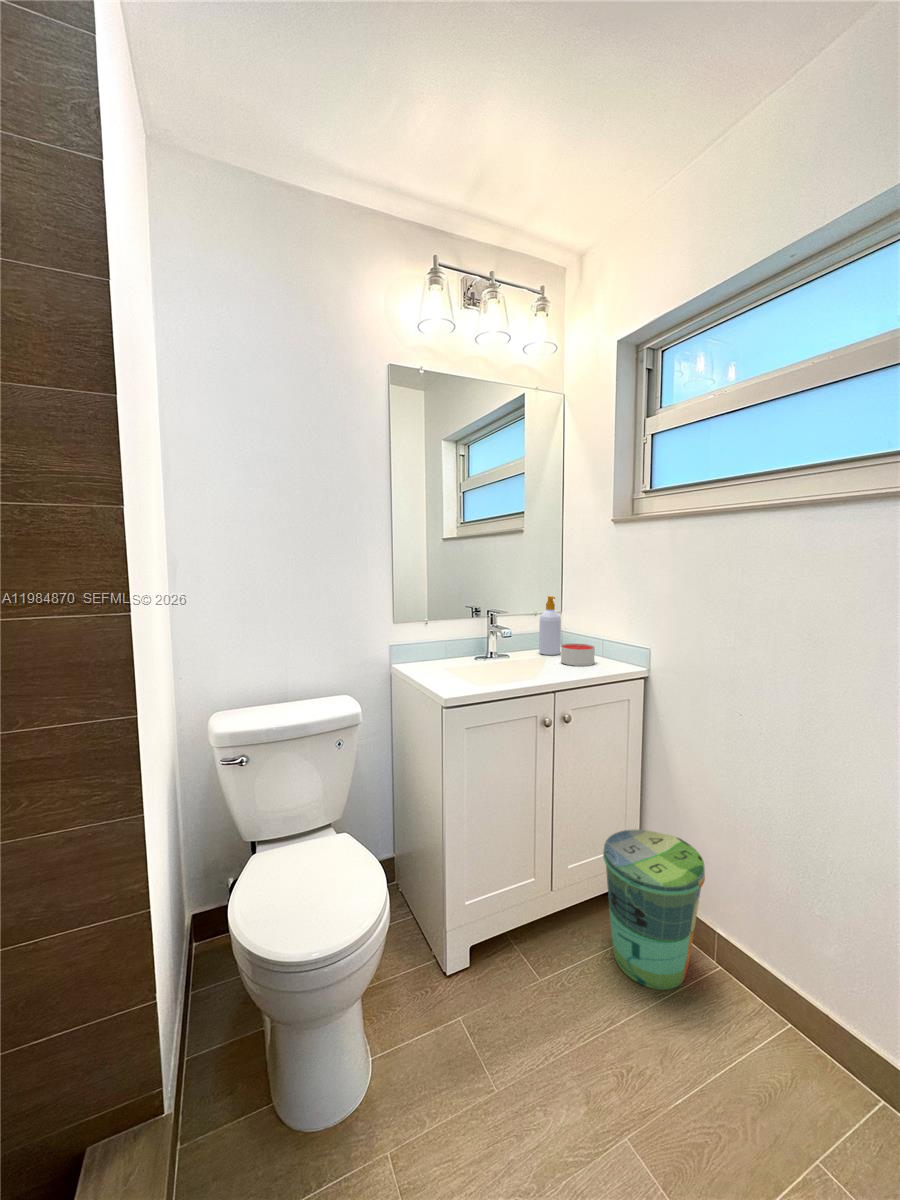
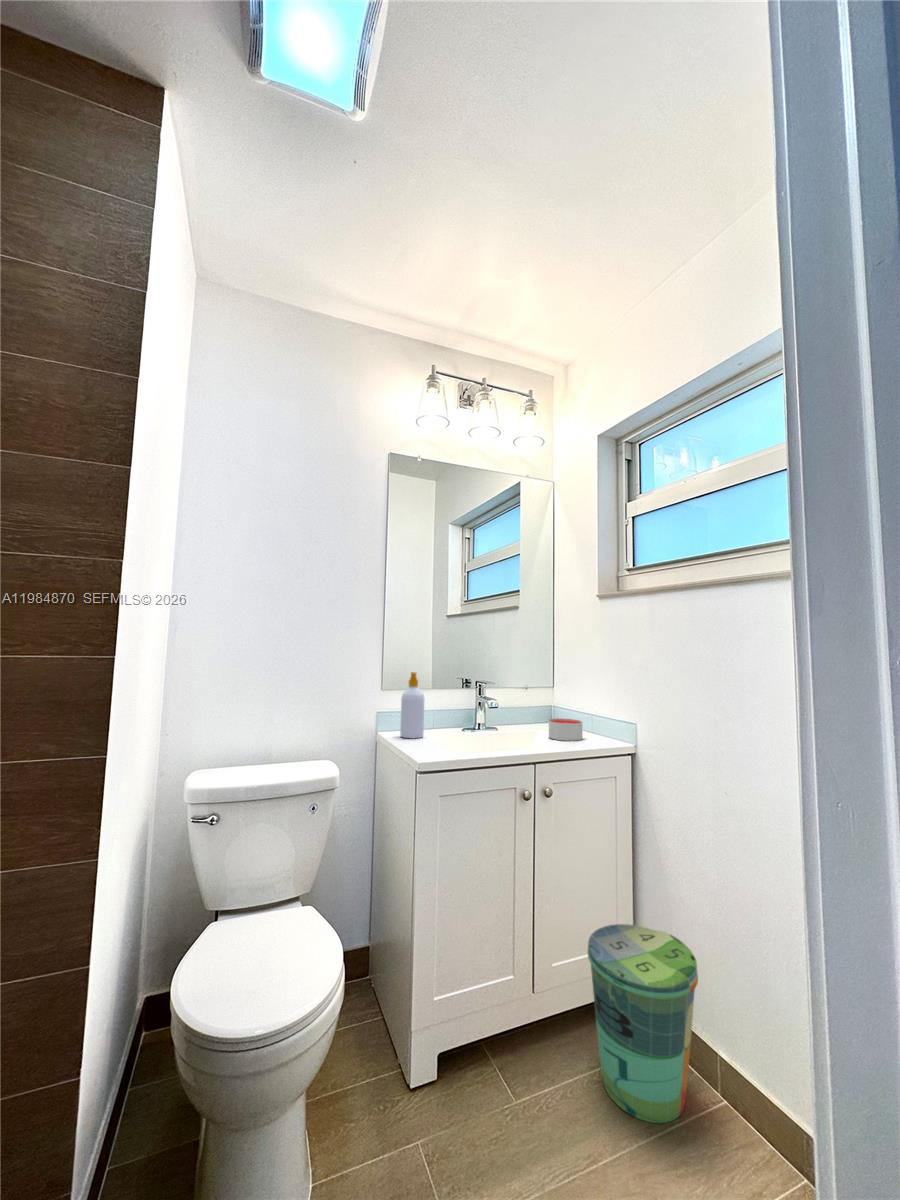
soap bottle: present [539,596,561,655] -> present [400,672,424,738]

